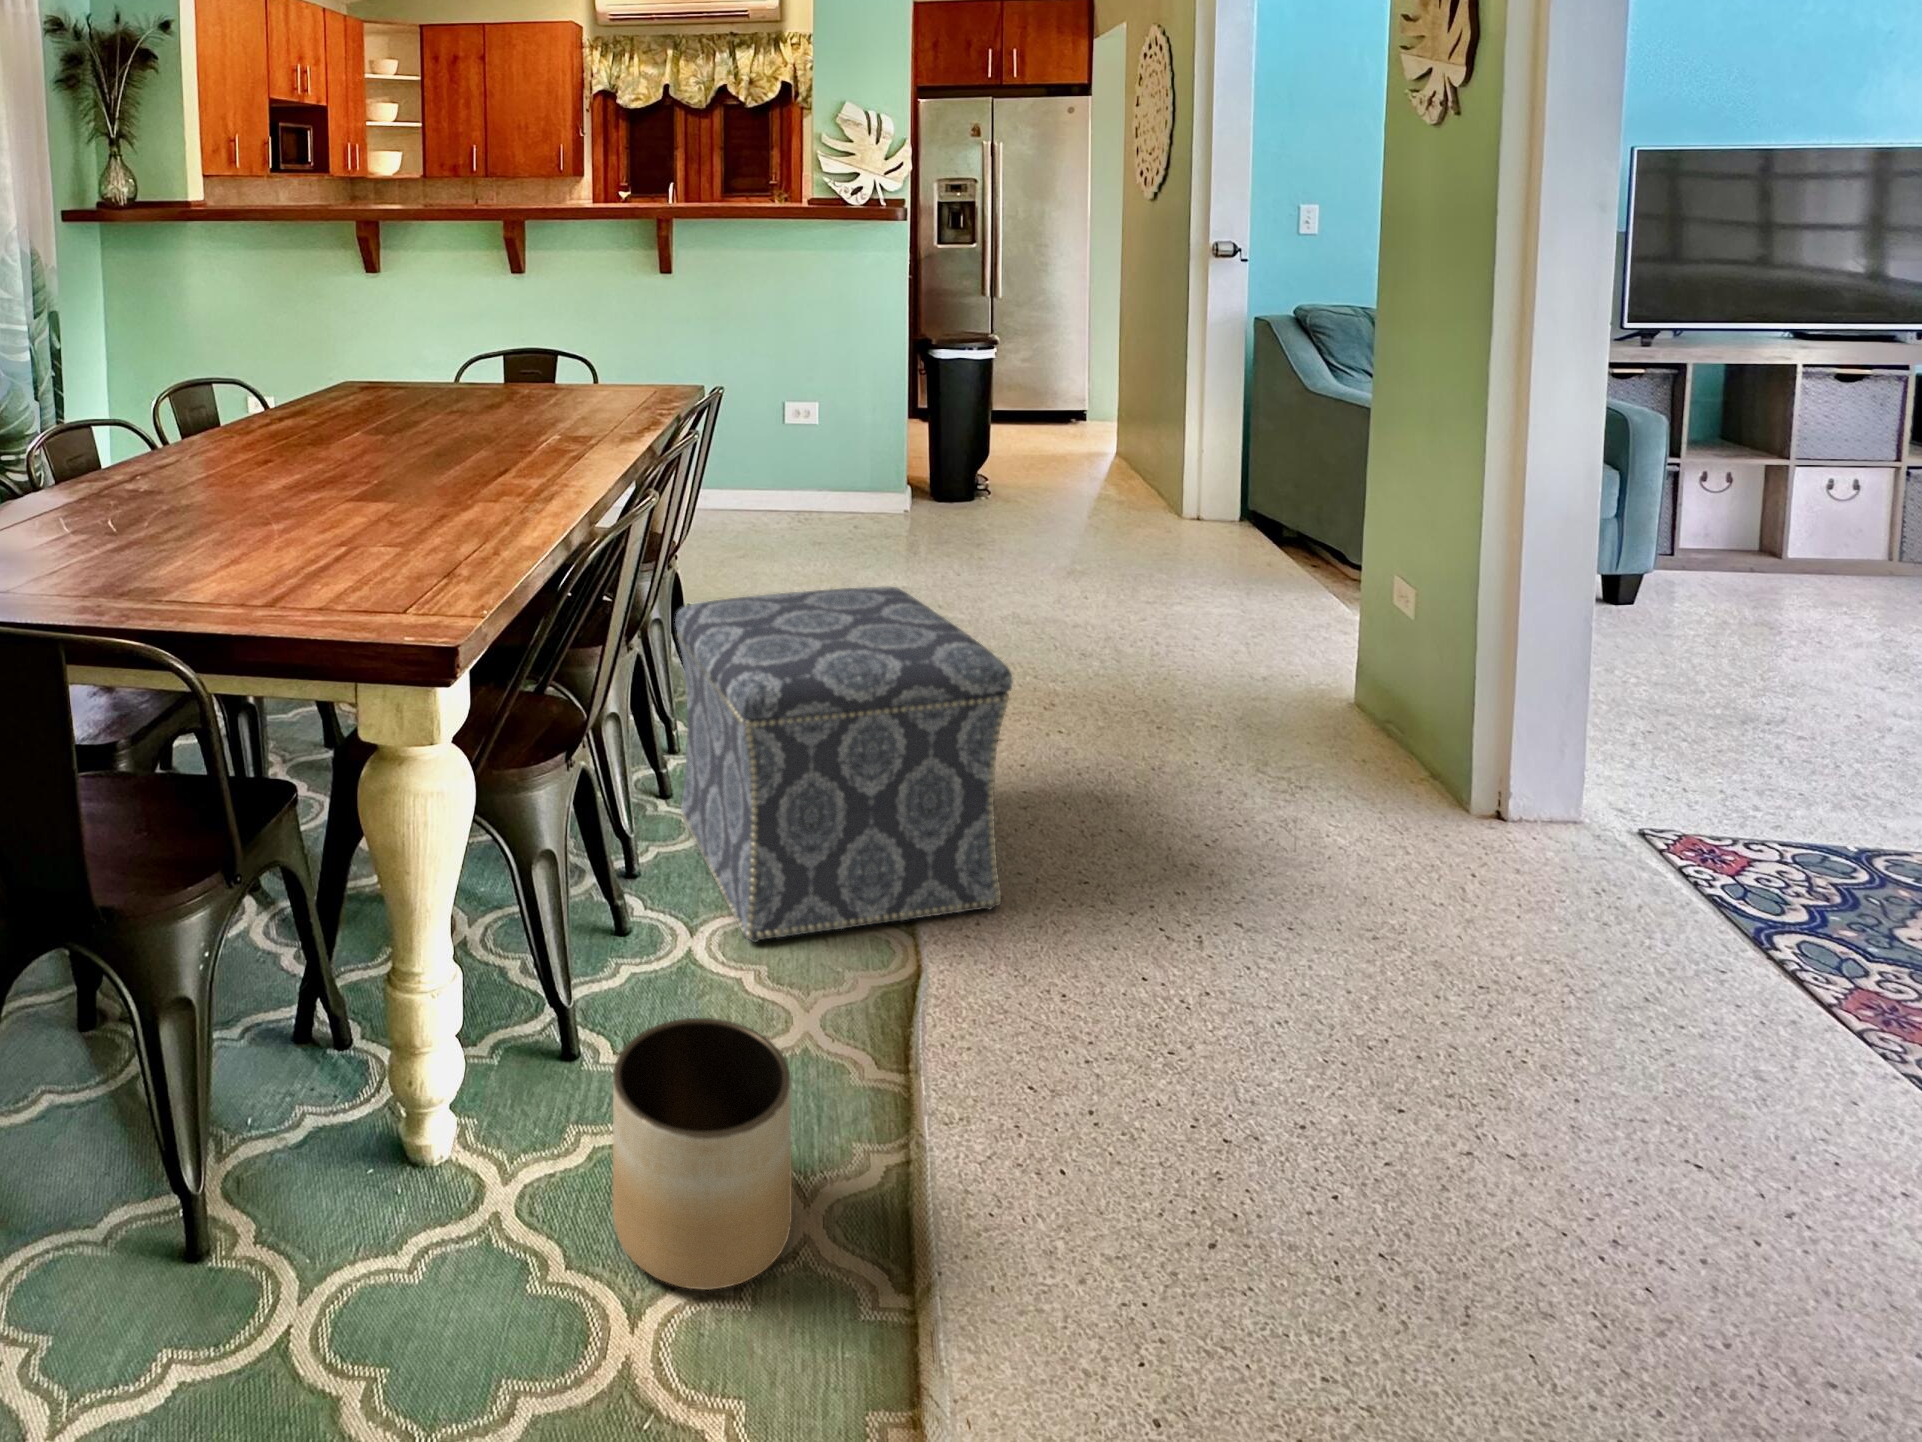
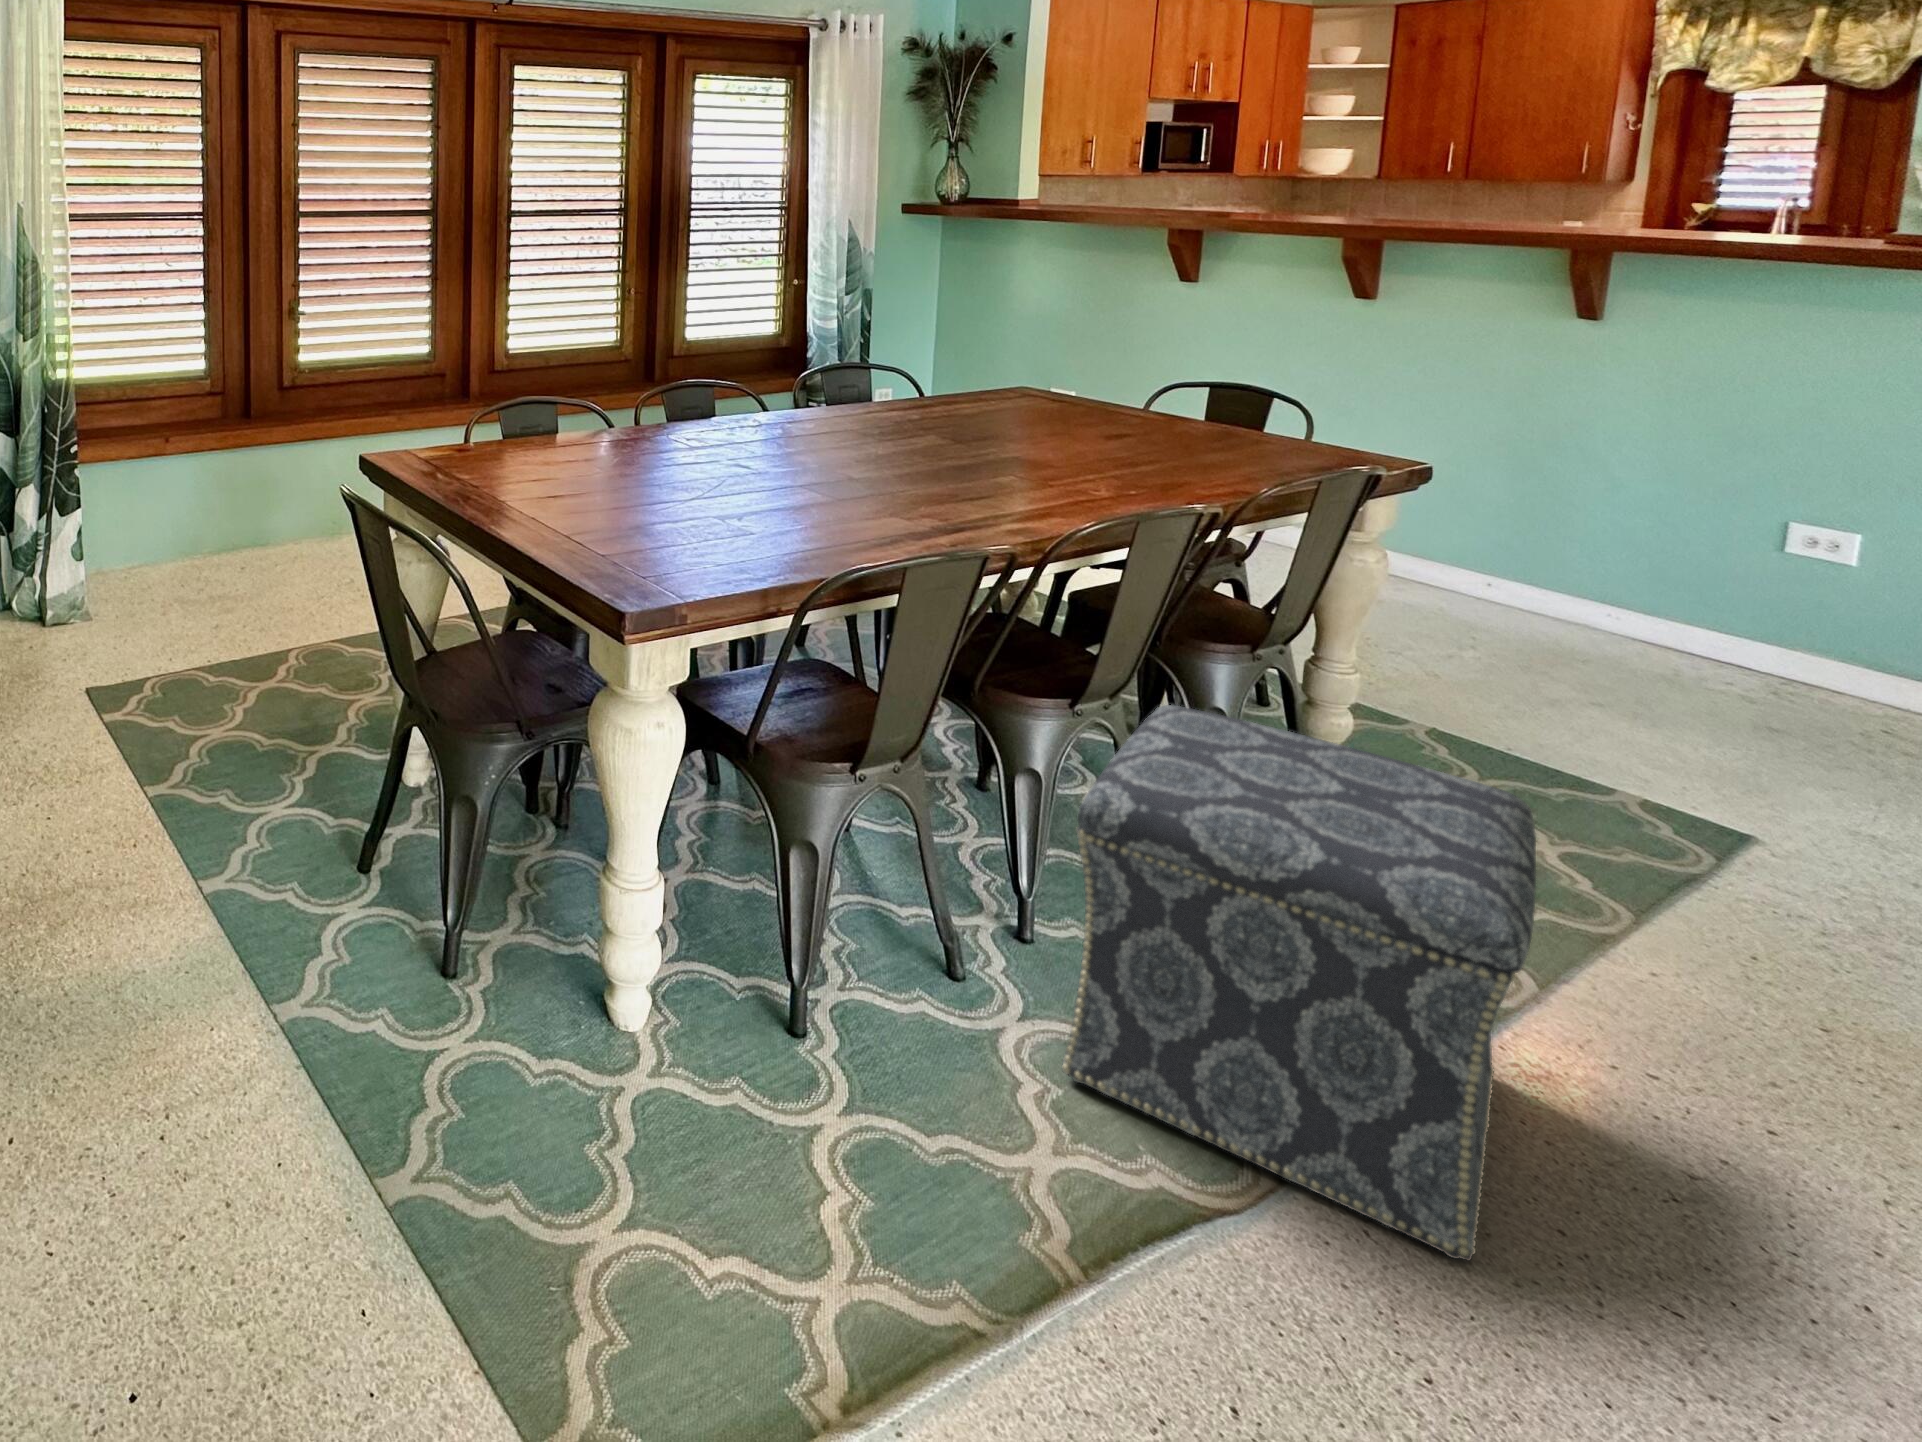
planter: present [613,1018,792,1290] -> none [658,1018,839,1282]

